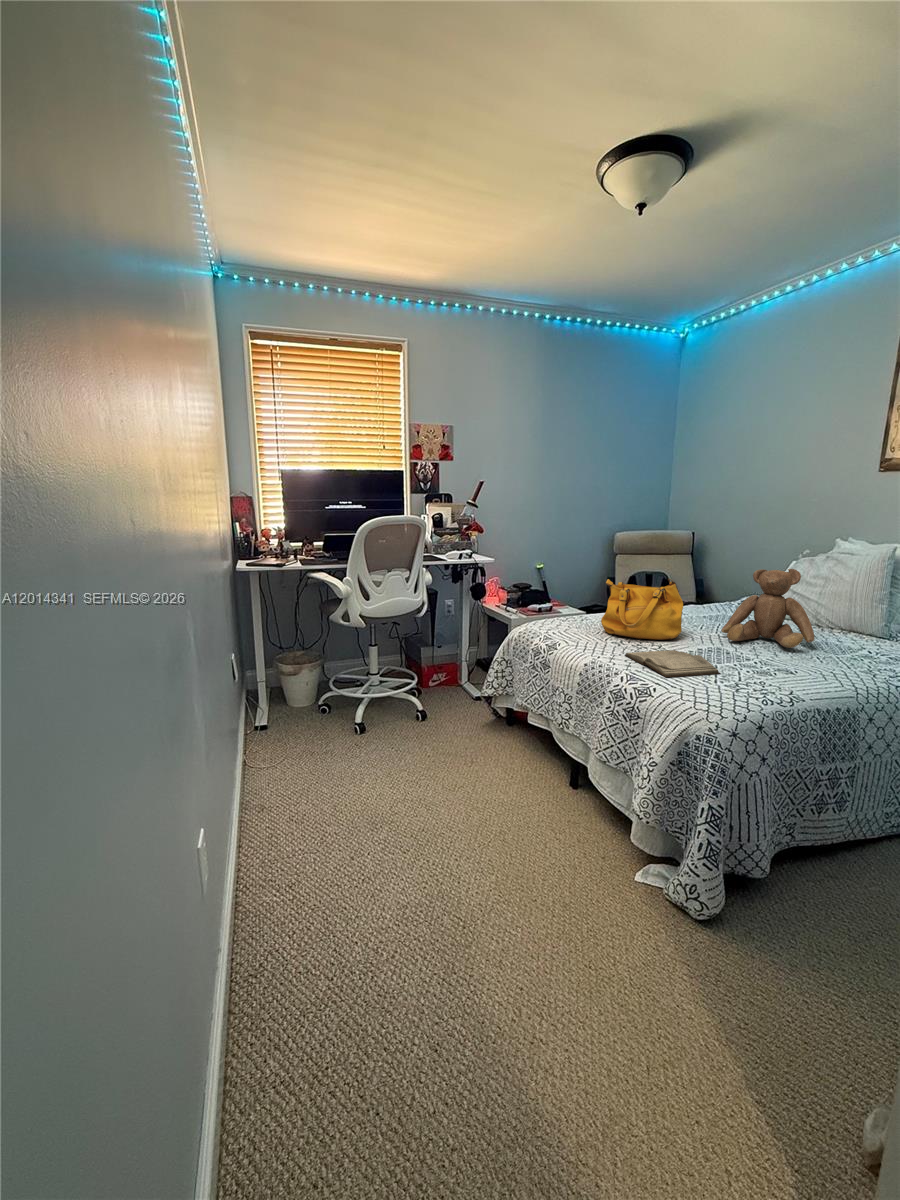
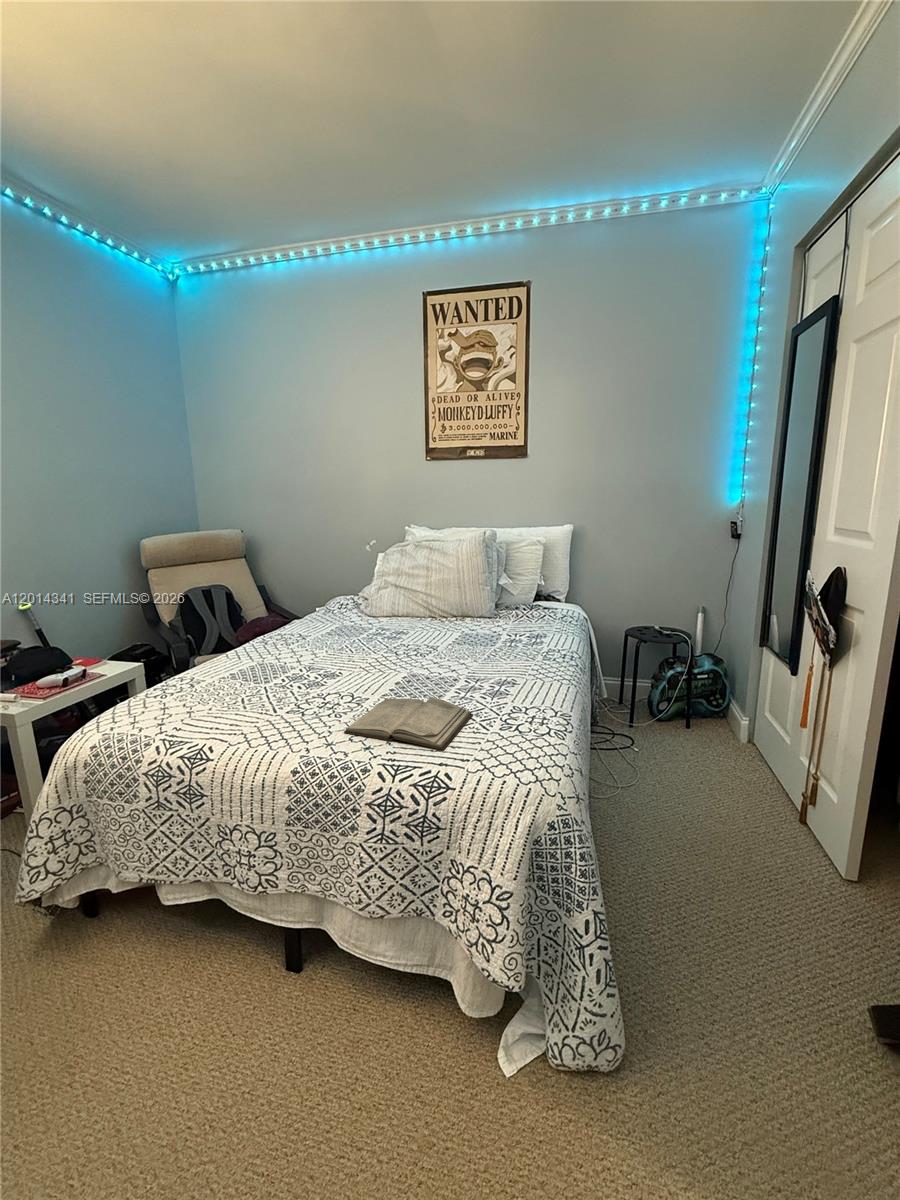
teddy bear: present [721,569,814,648] -> none [389,565,478,661]
handbag: present [601,578,683,640] -> none [247,599,361,700]

